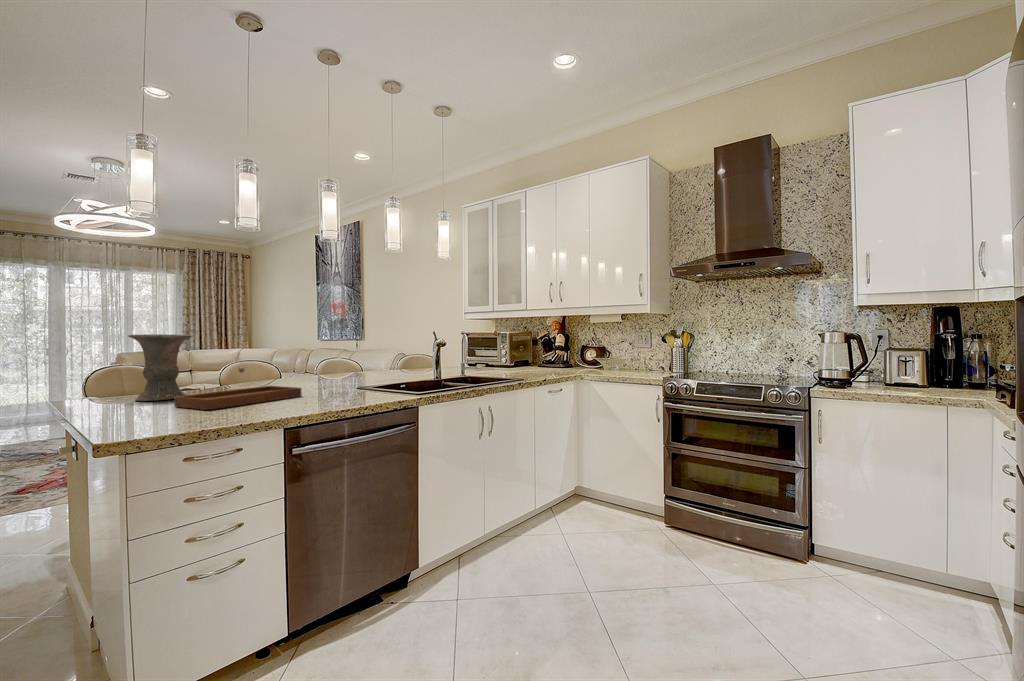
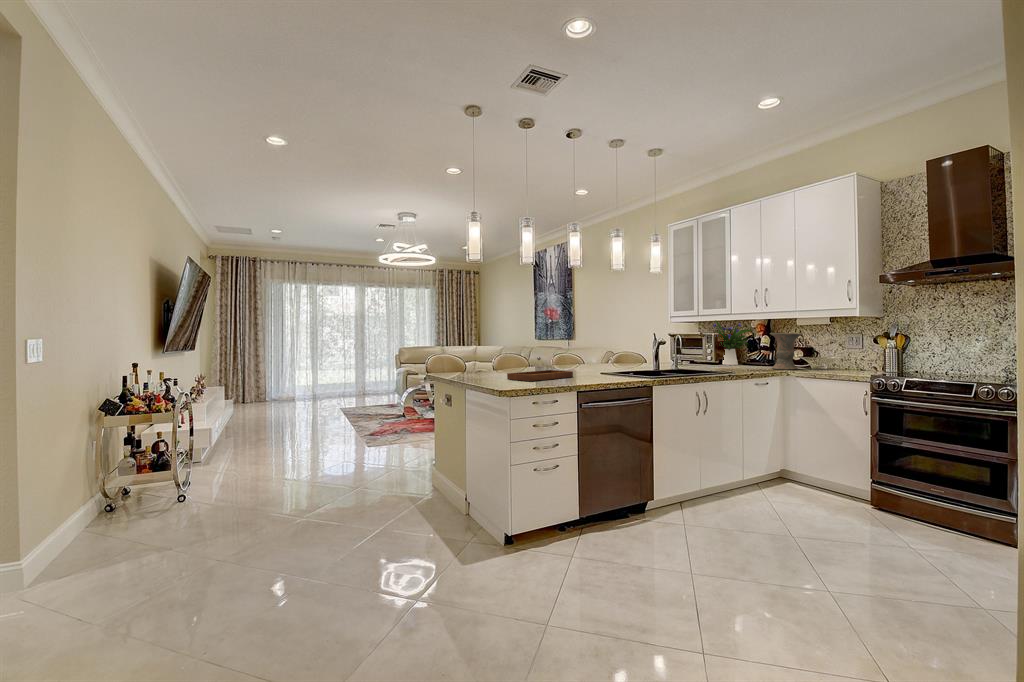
flower arrangement: none [500,316,548,368] -> present [713,320,752,365]
vase: present [128,334,192,401] -> present [770,333,803,369]

